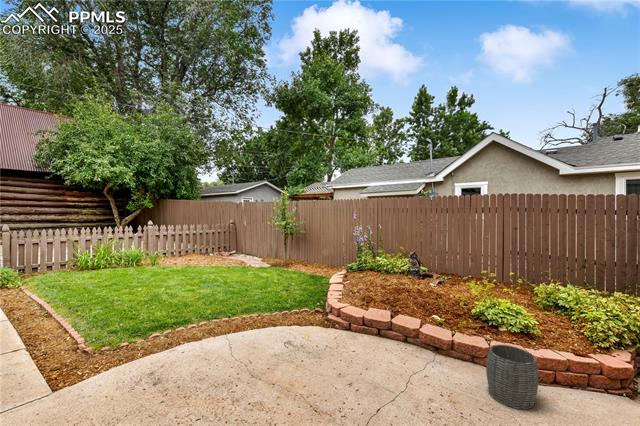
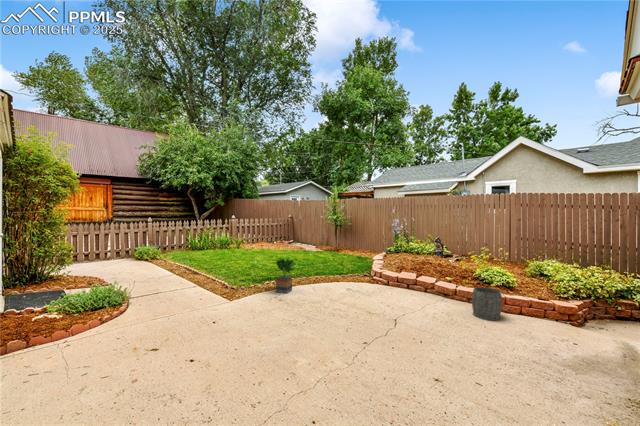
potted tree: none [162,297,202,360] -> present [276,259,296,294]

